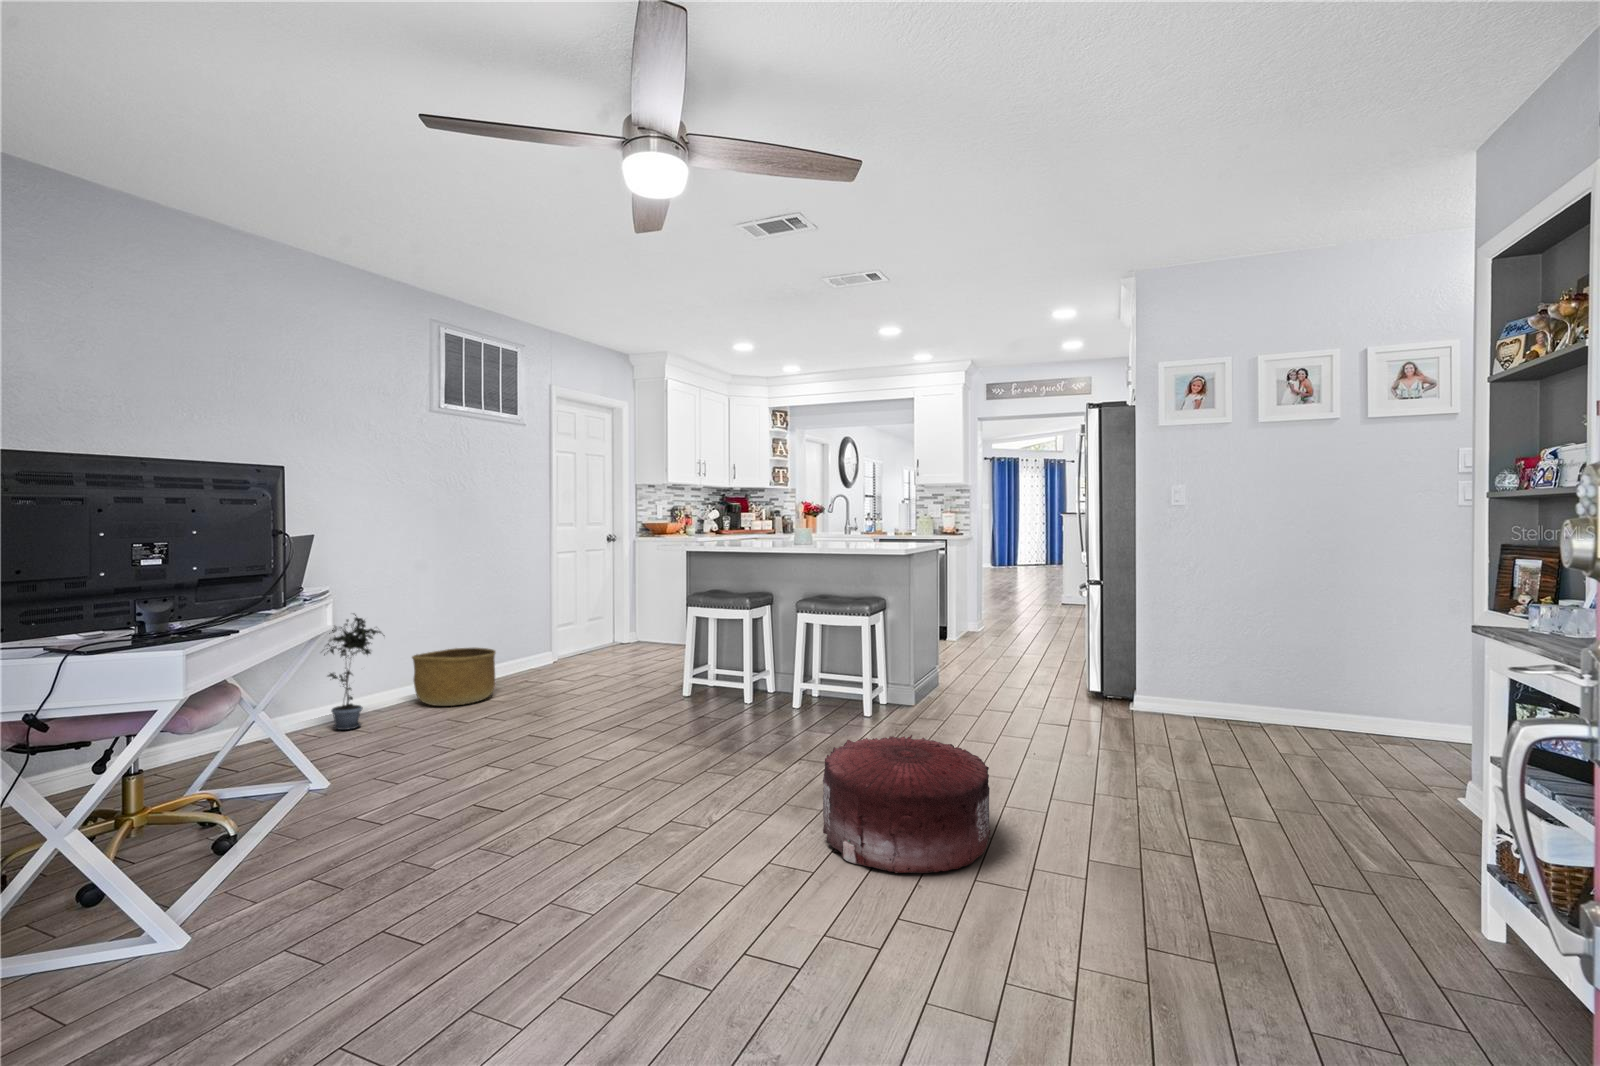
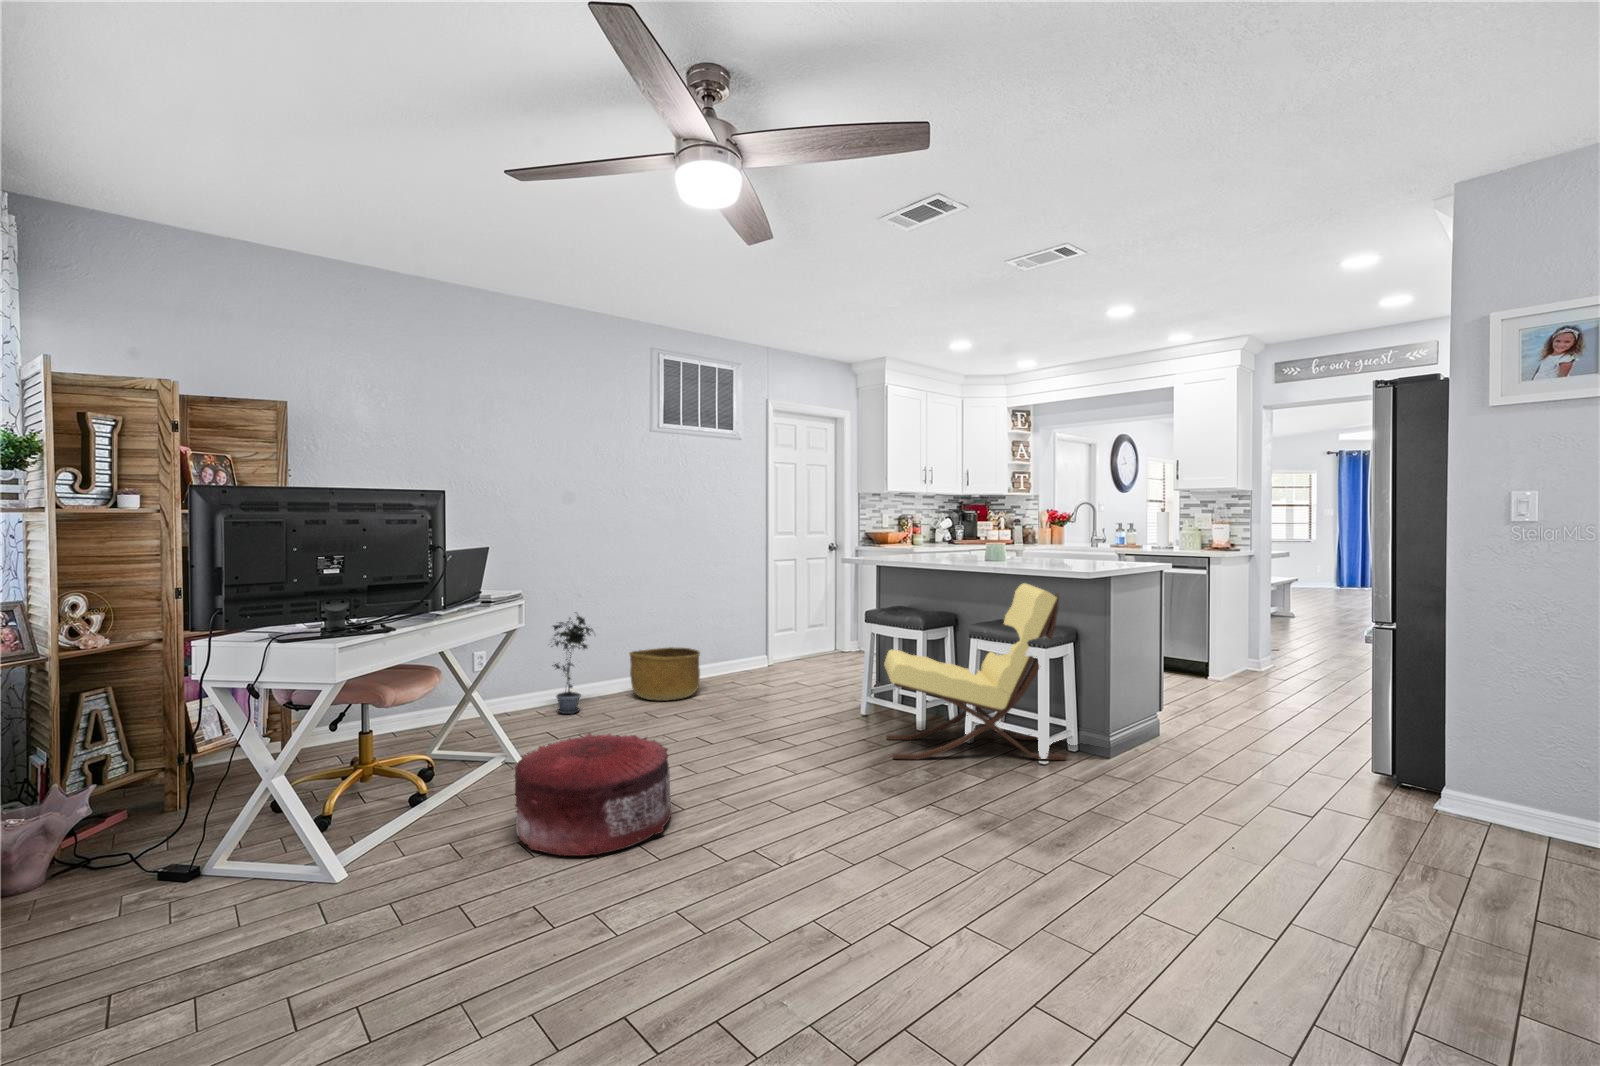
lounge chair: none [713,564,878,731] -> present [884,583,1065,760]
pouf: present [823,735,991,873] -> present [515,734,672,856]

